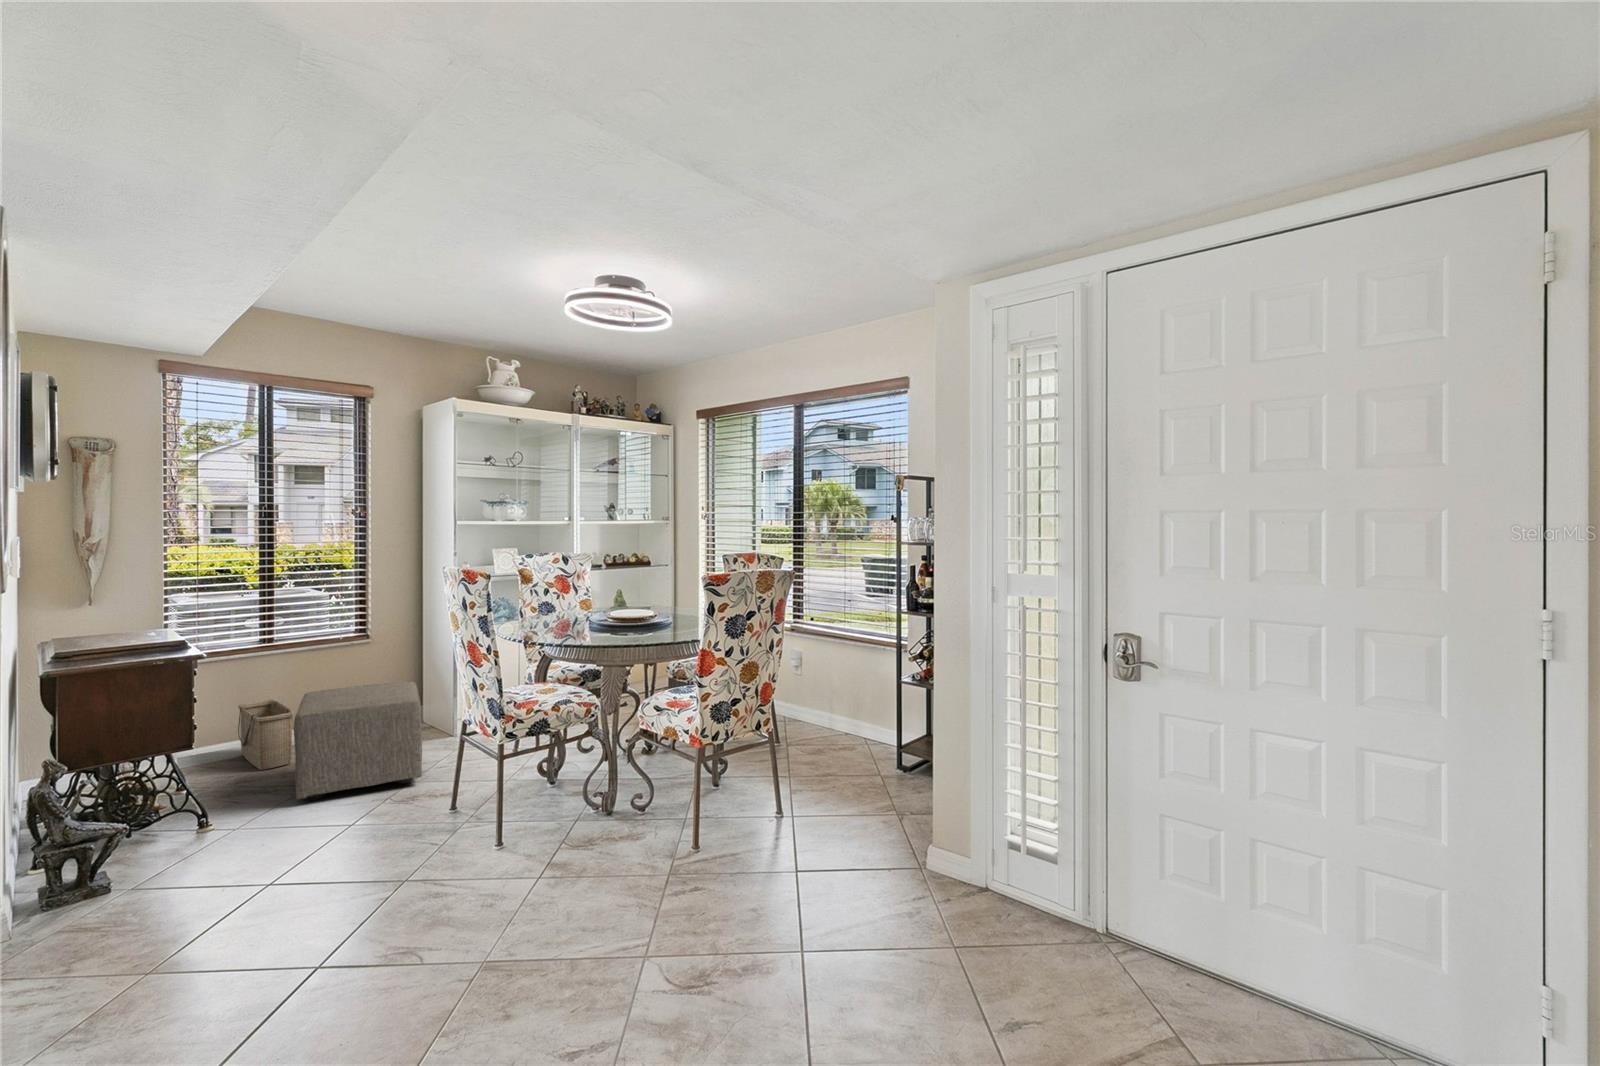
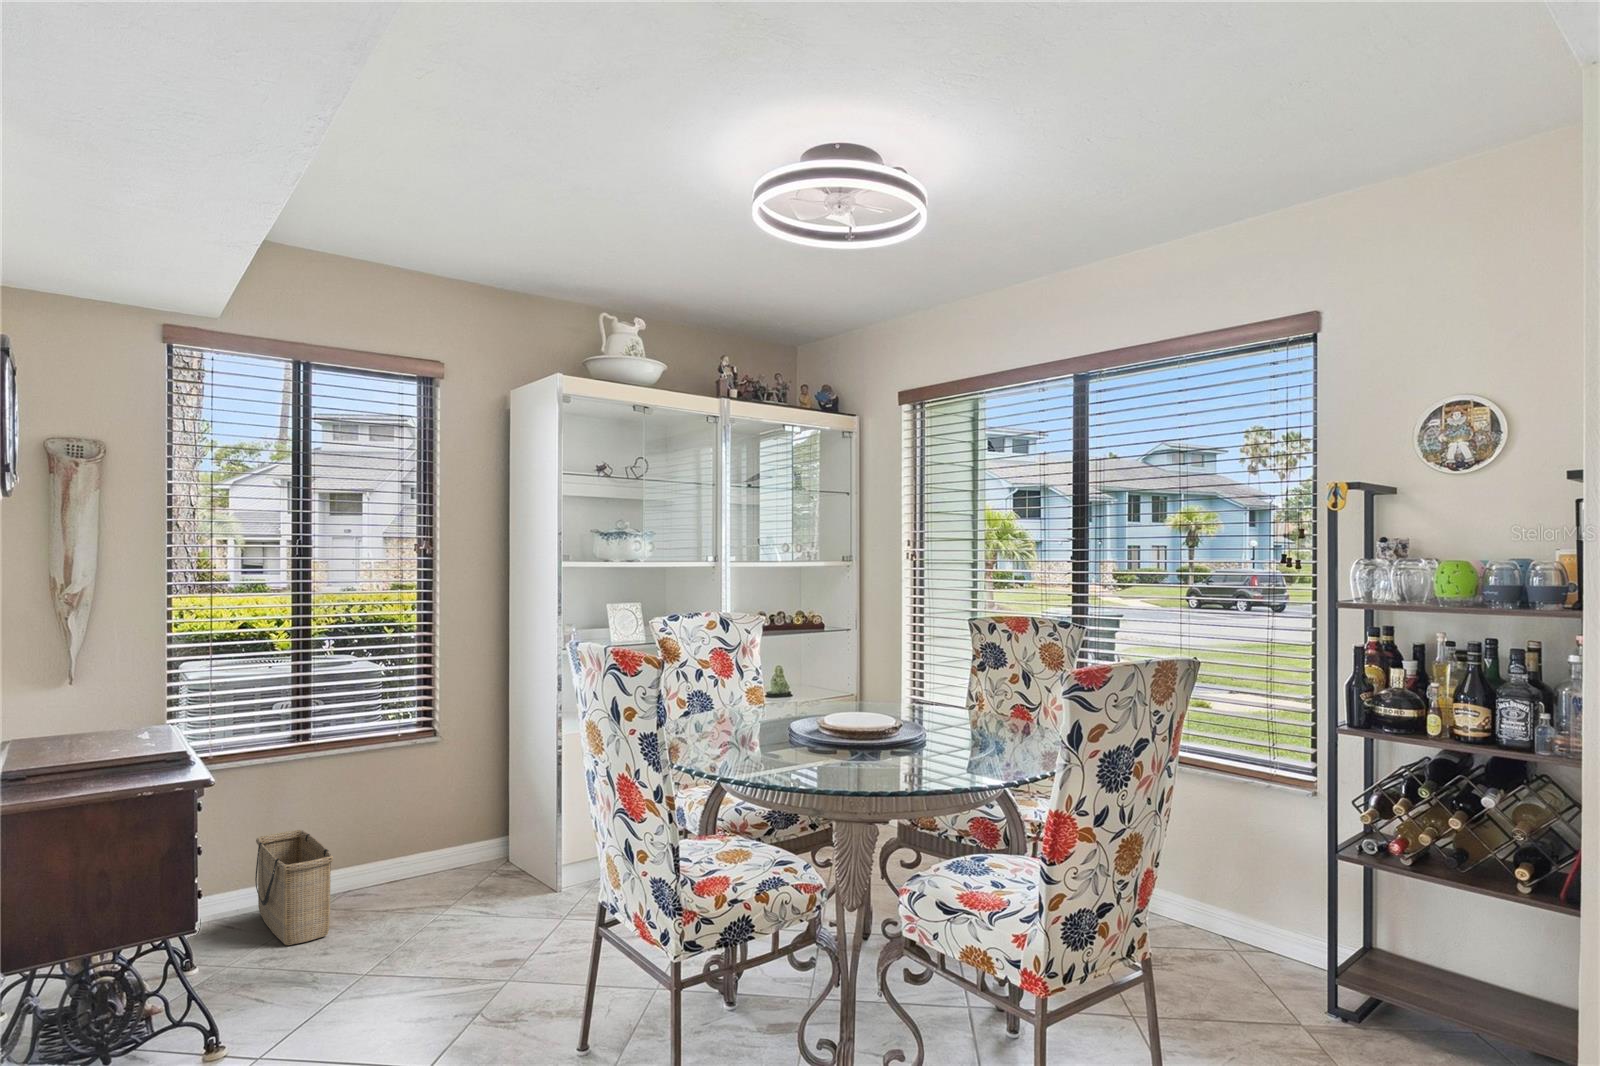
ottoman: present [294,681,422,800] -> none [341,814,526,1013]

